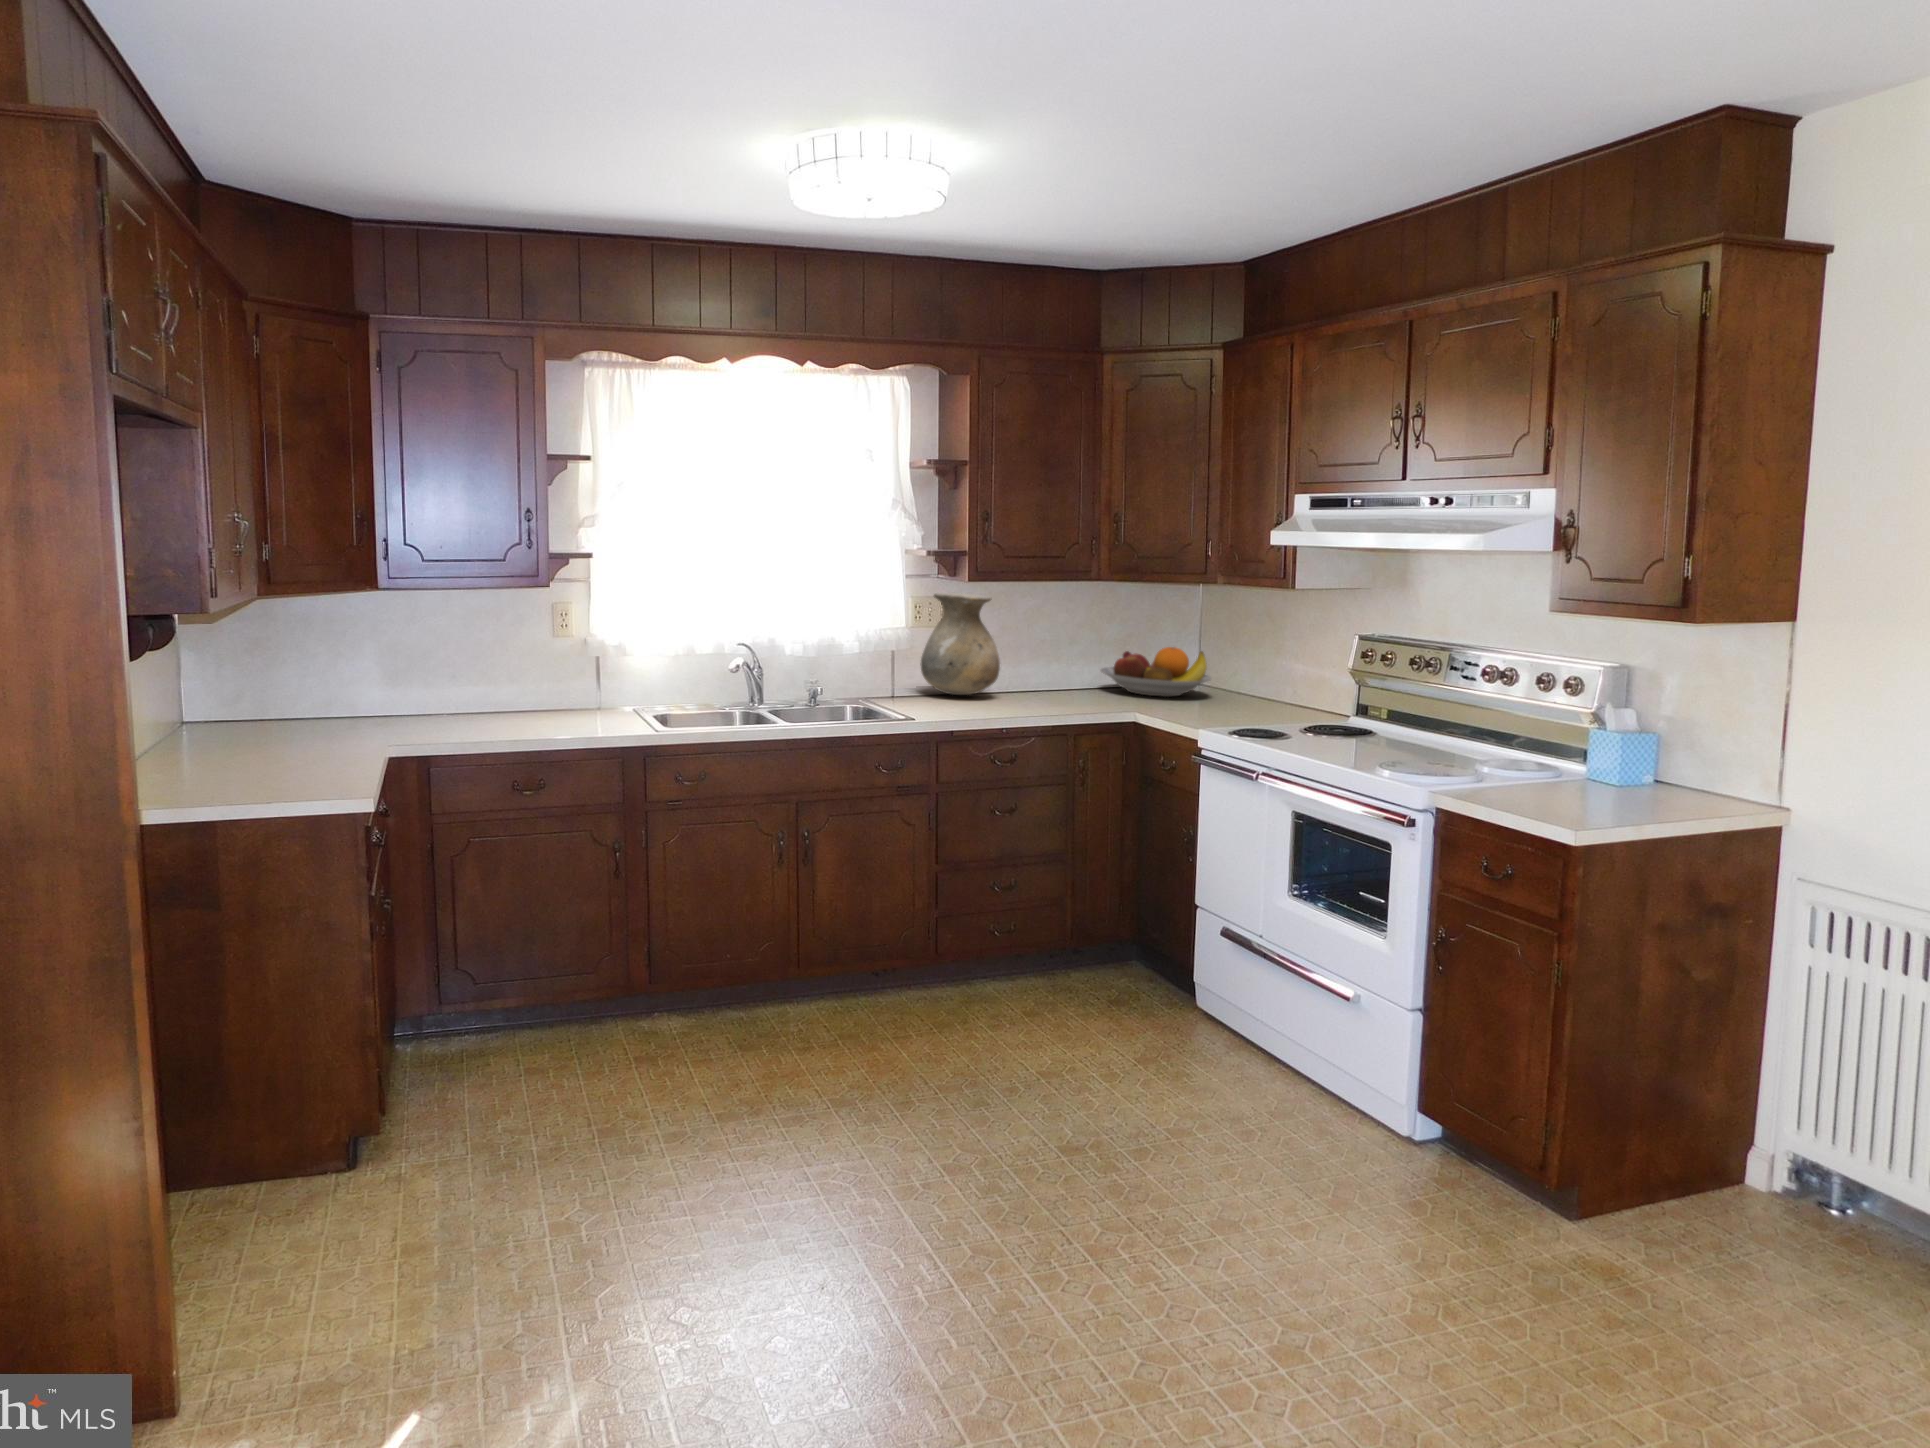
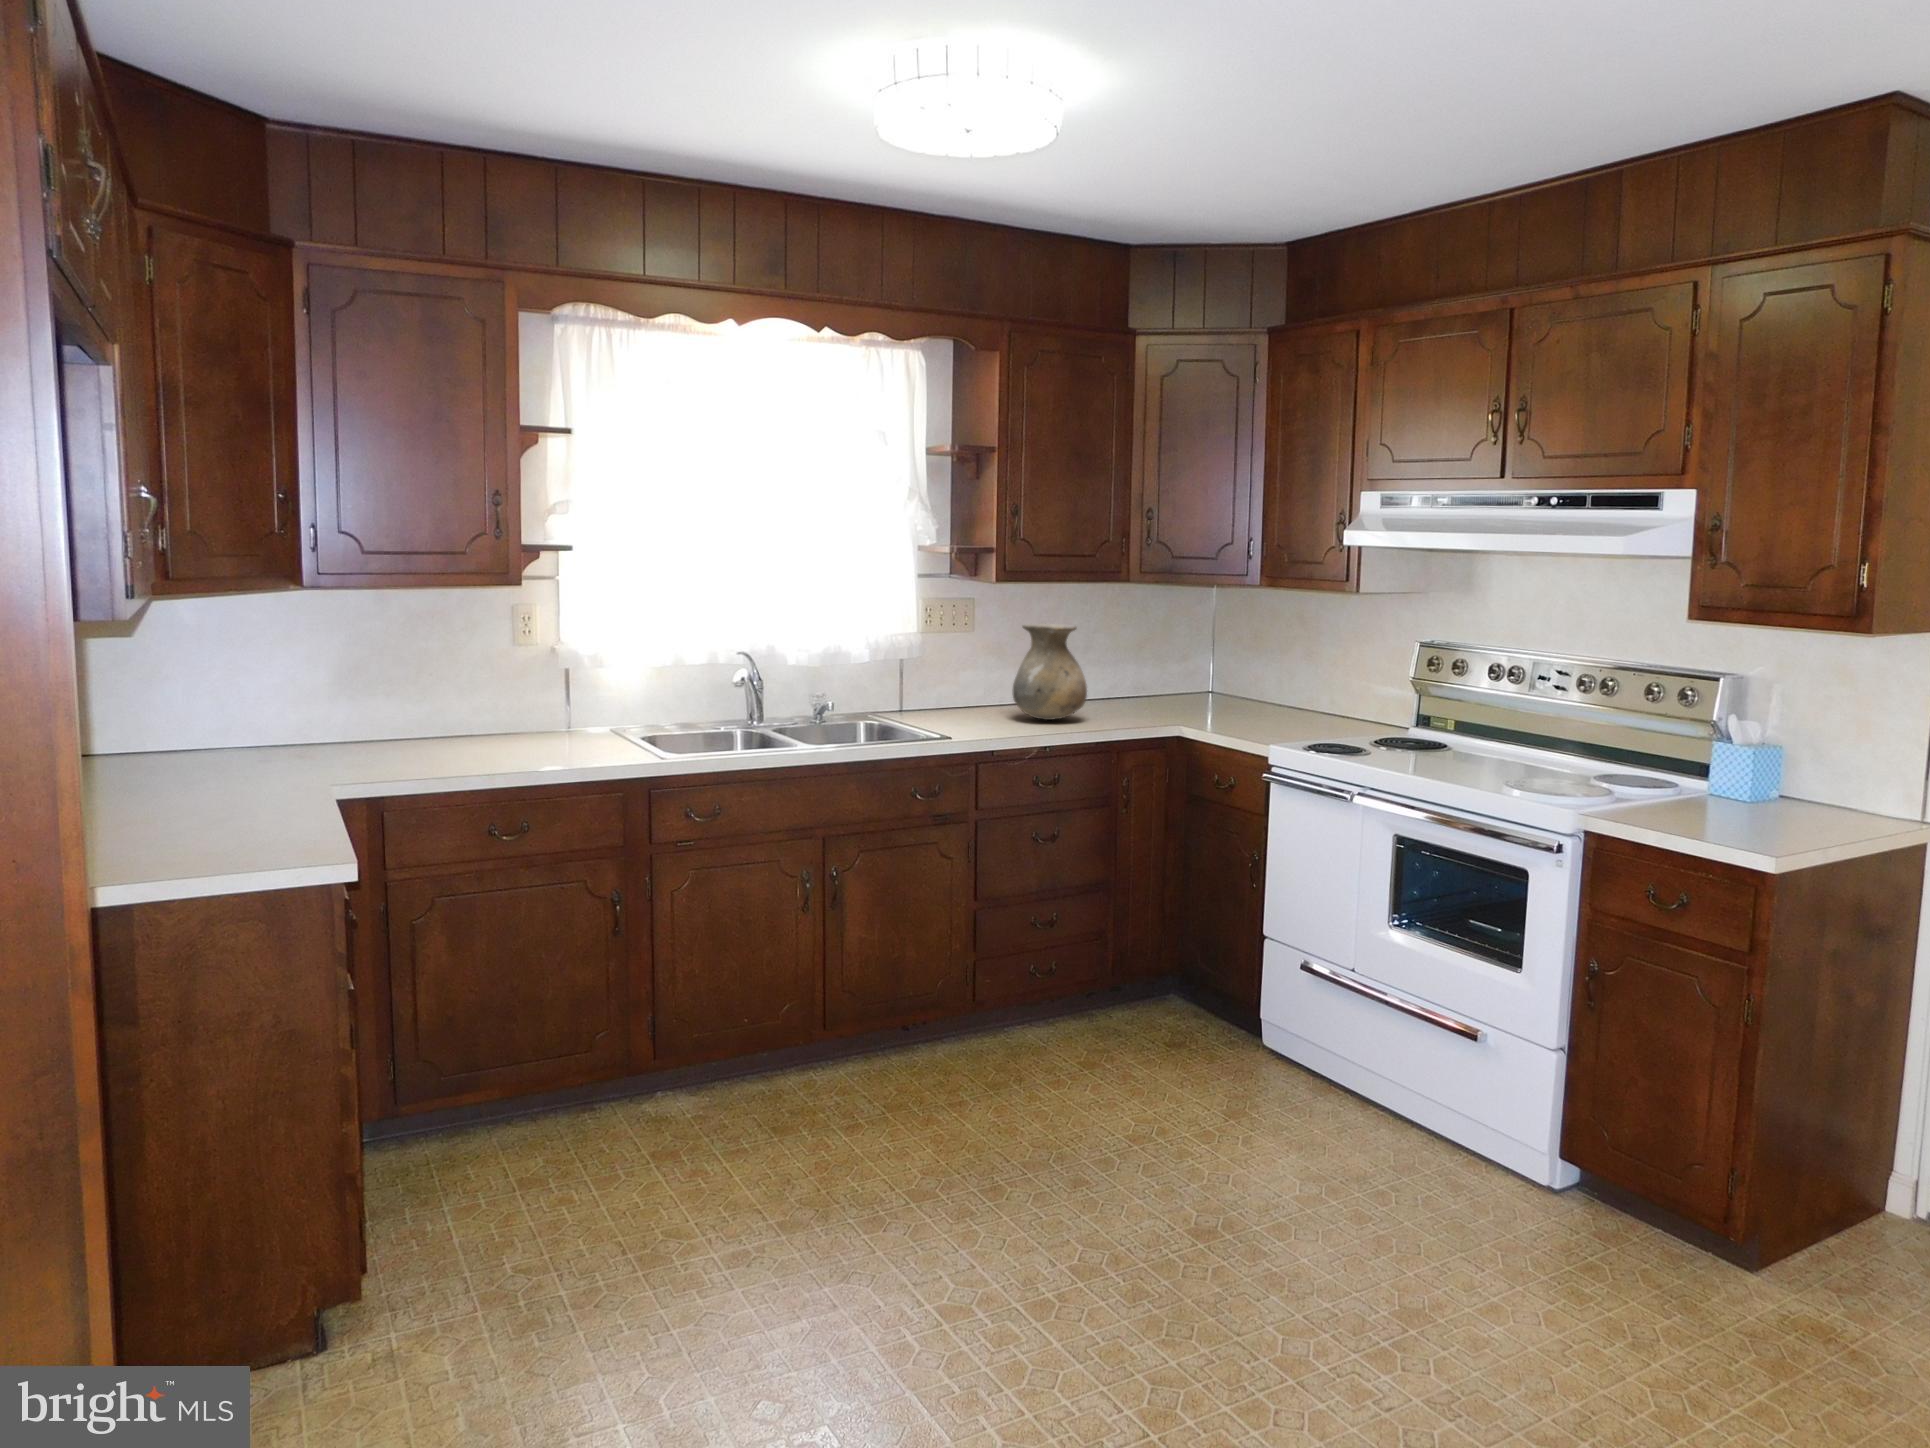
fruit bowl: present [1100,647,1211,697] -> none [1187,668,1293,715]

